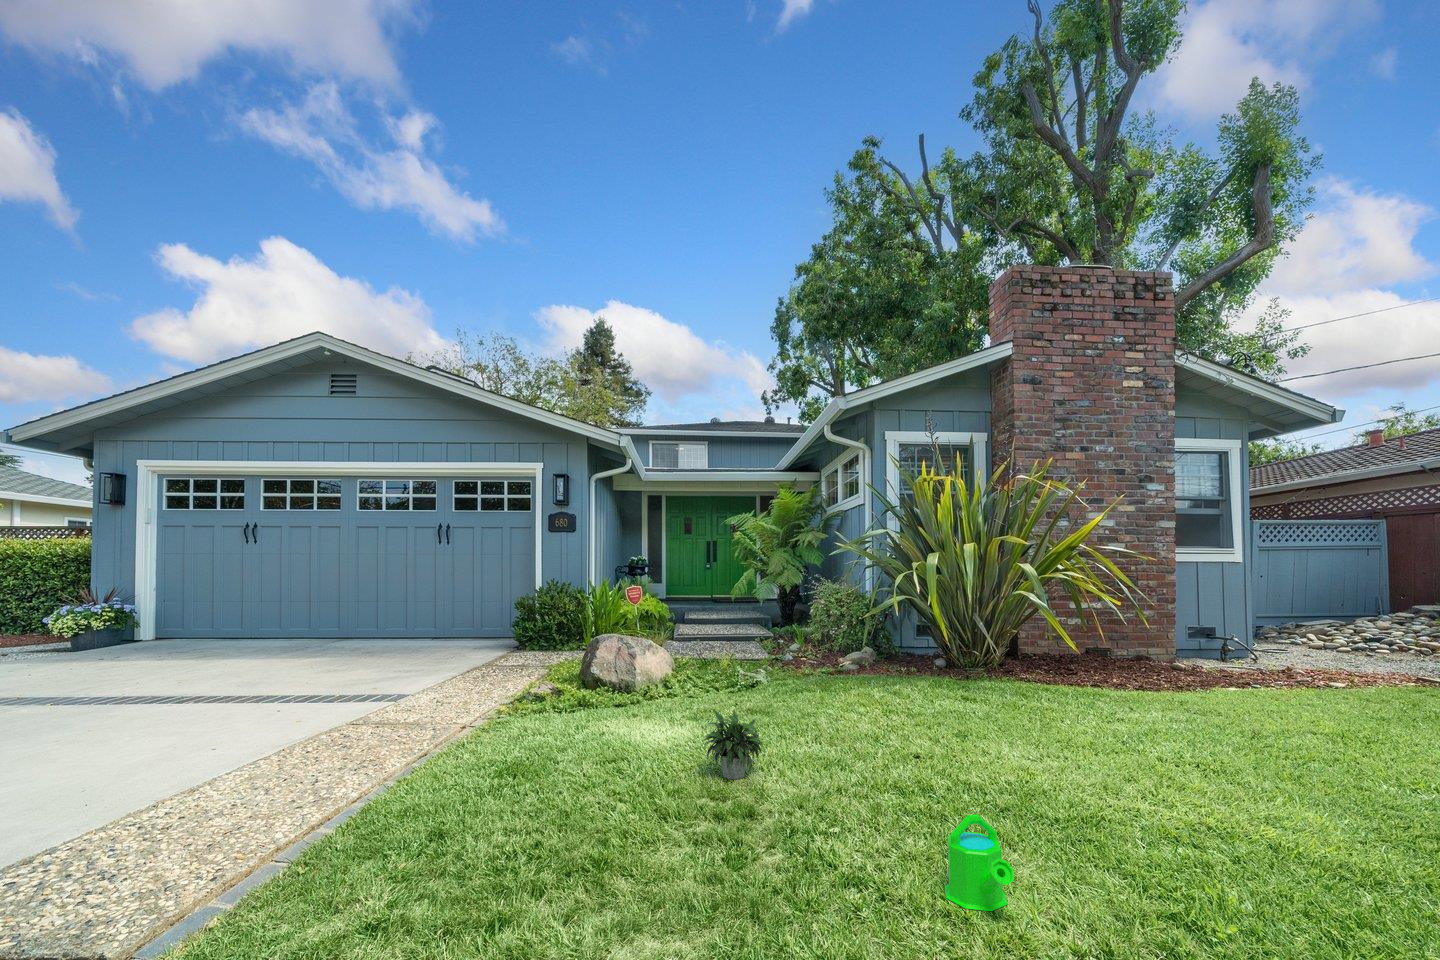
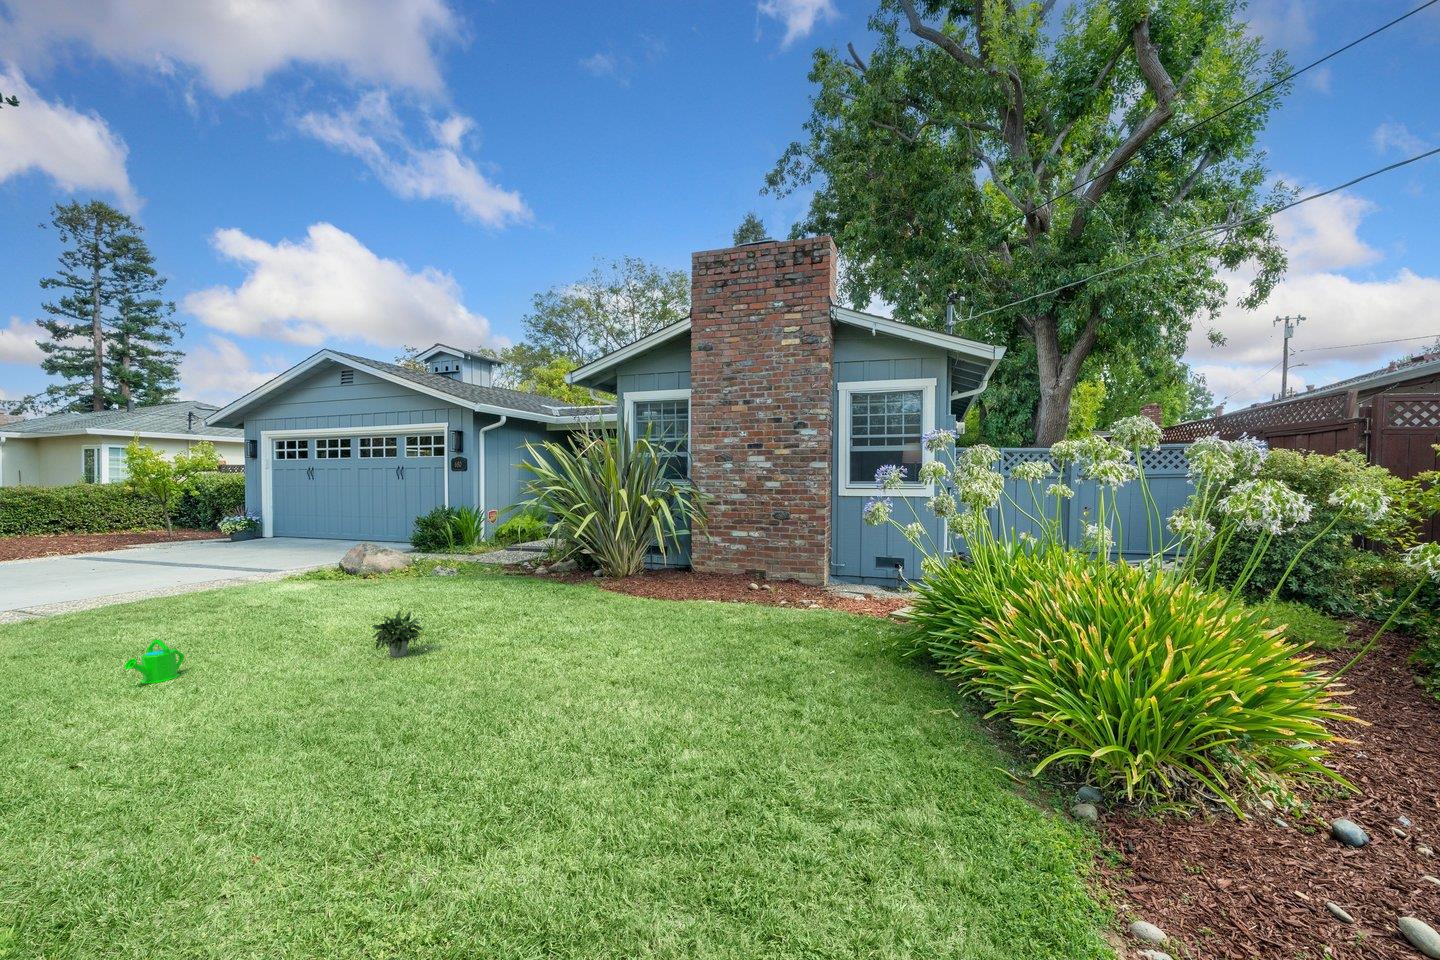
potted plant: present [702,710,763,779] -> present [372,610,430,657]

